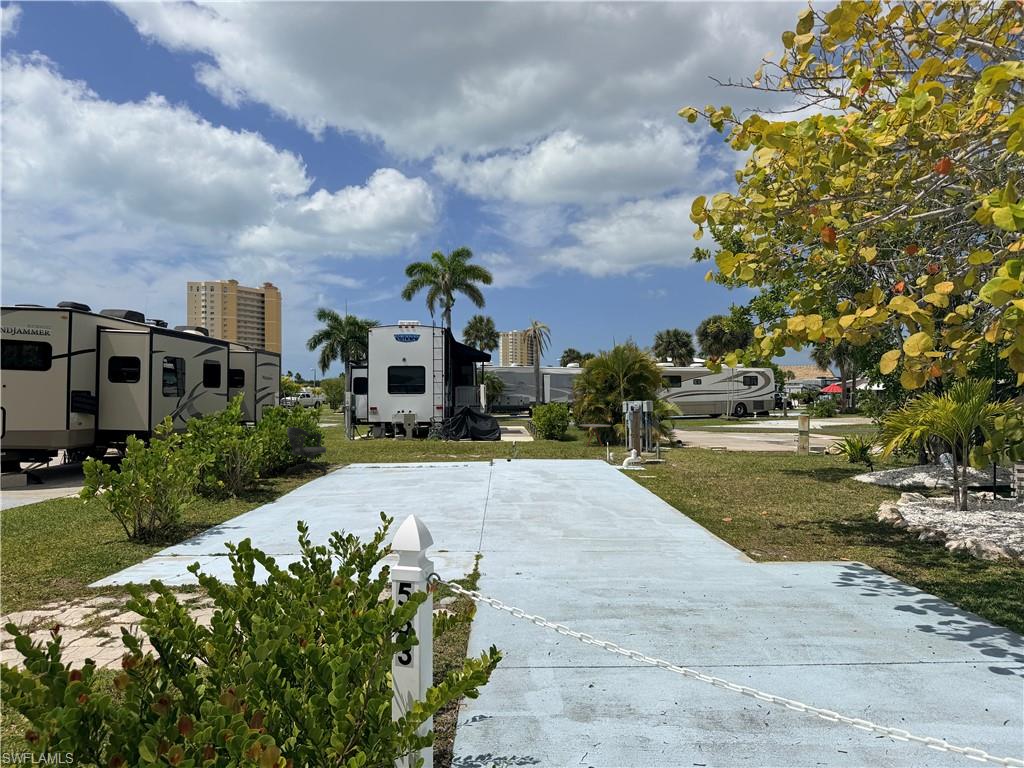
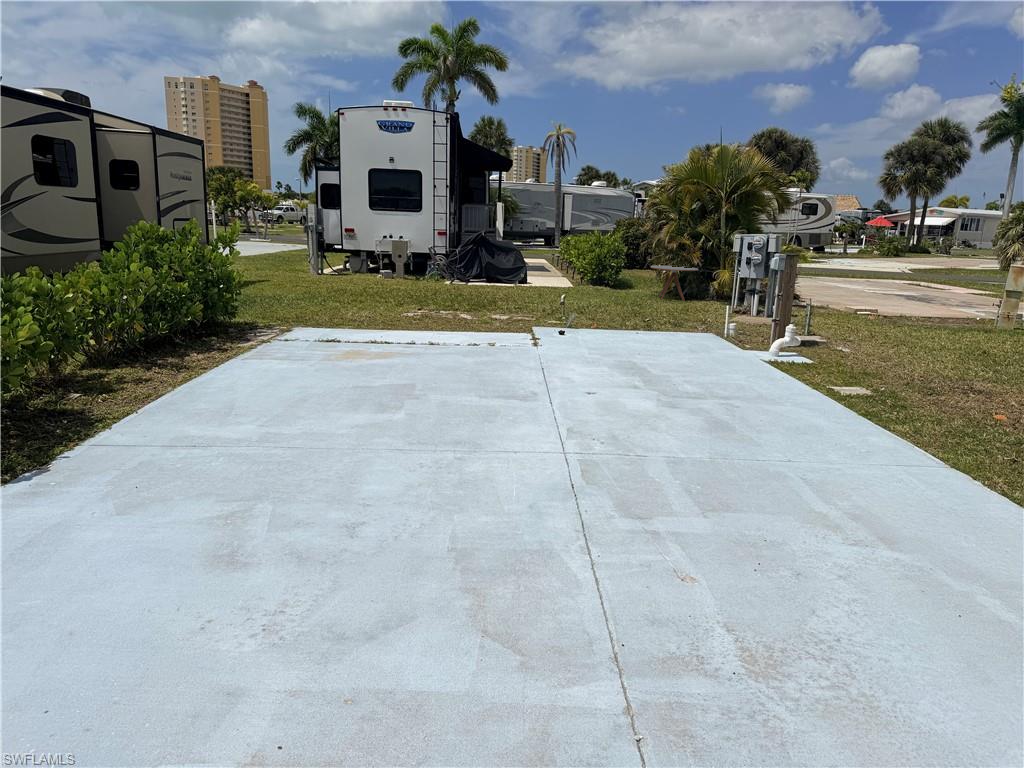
chair: present [287,427,327,477] -> none [152,267,239,368]

